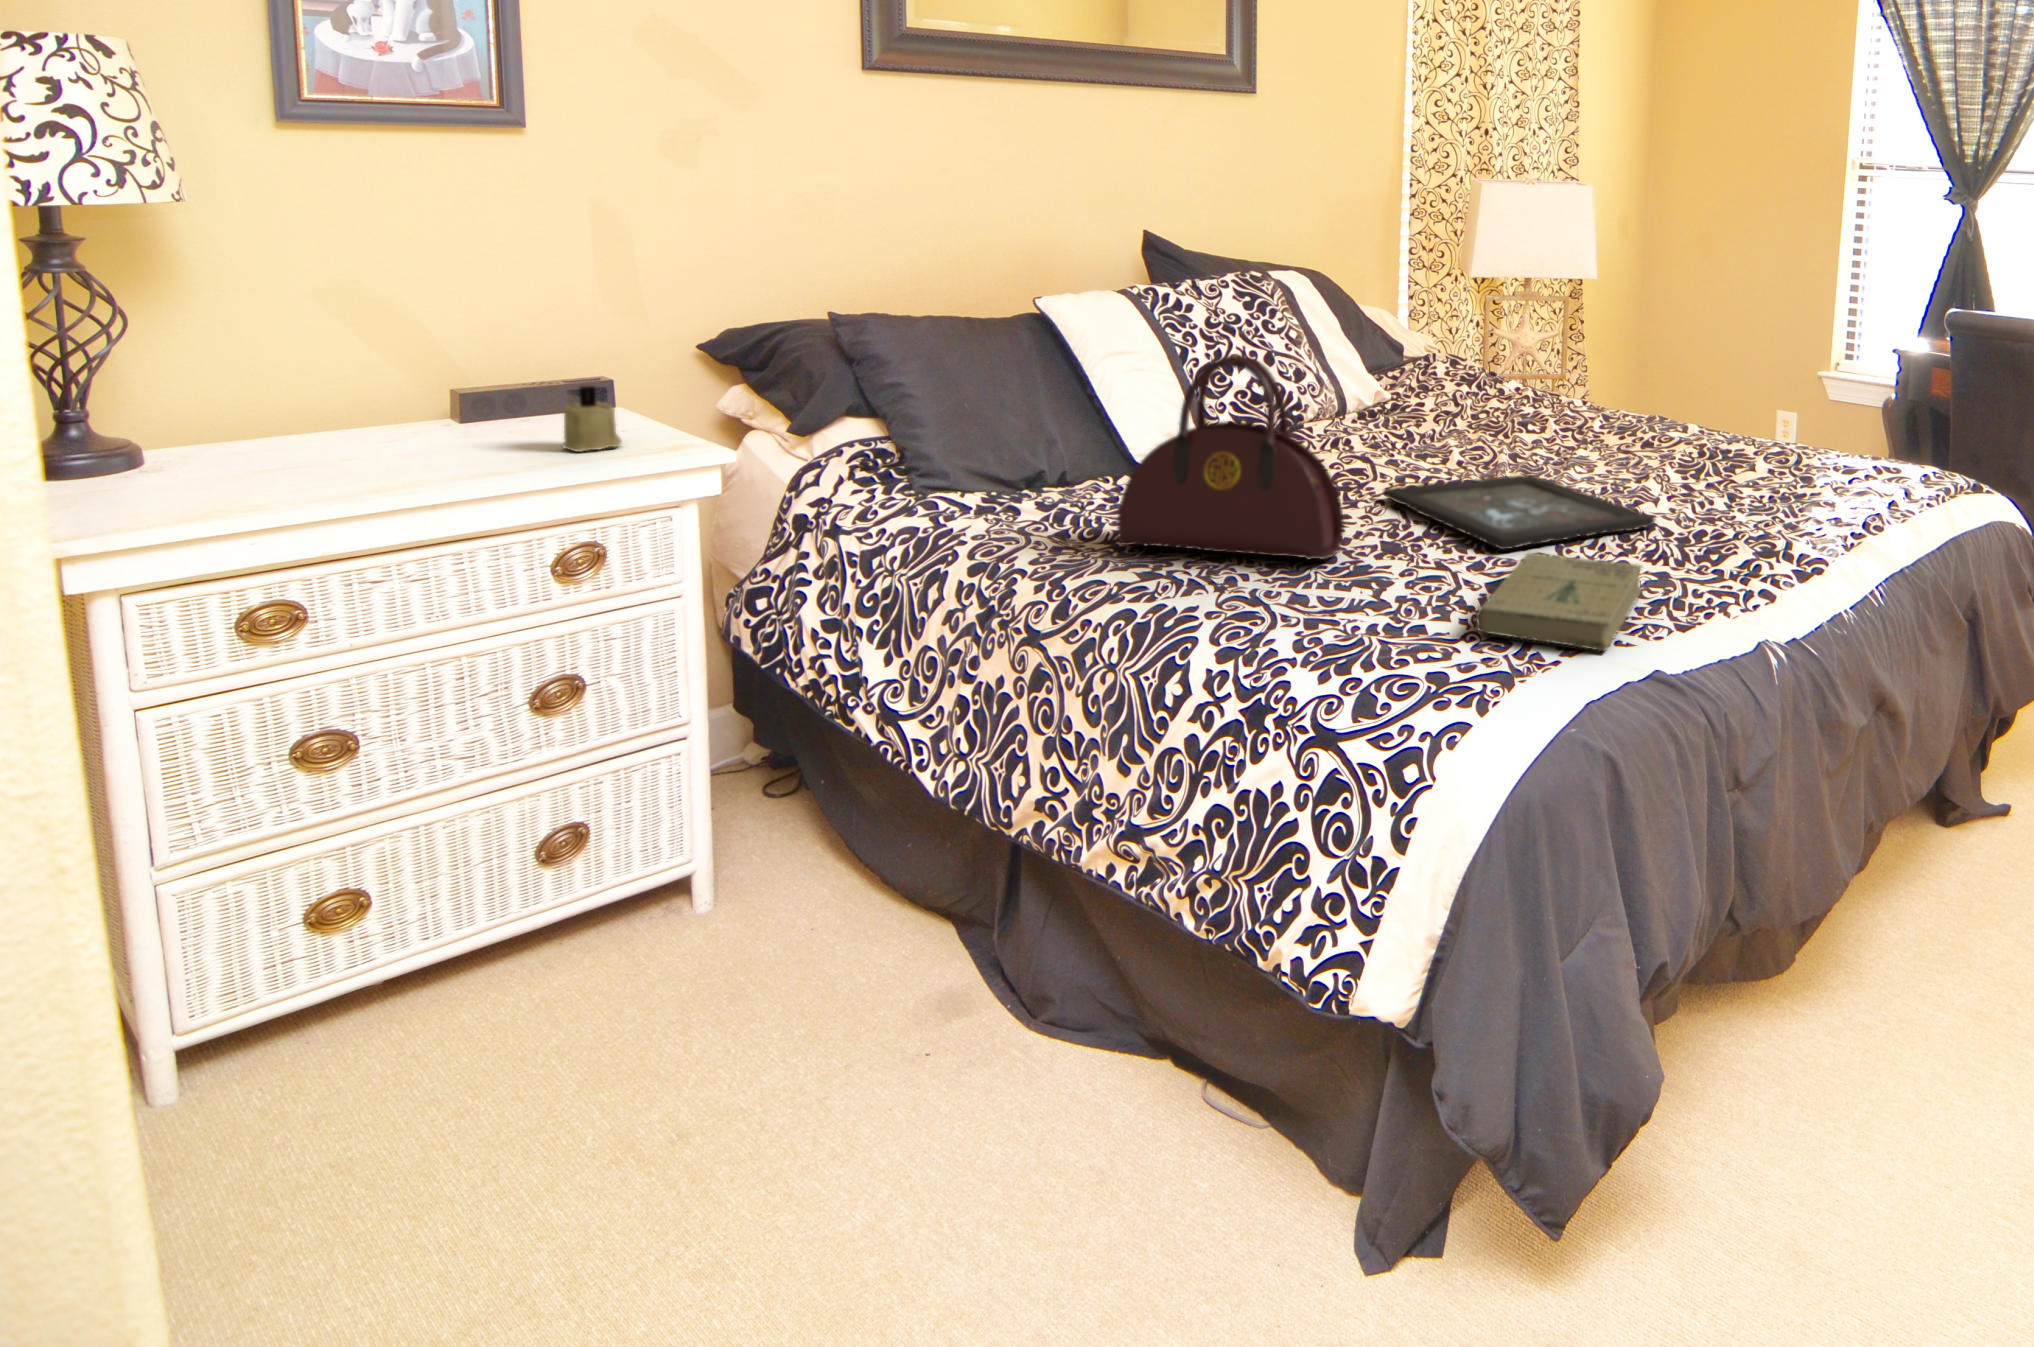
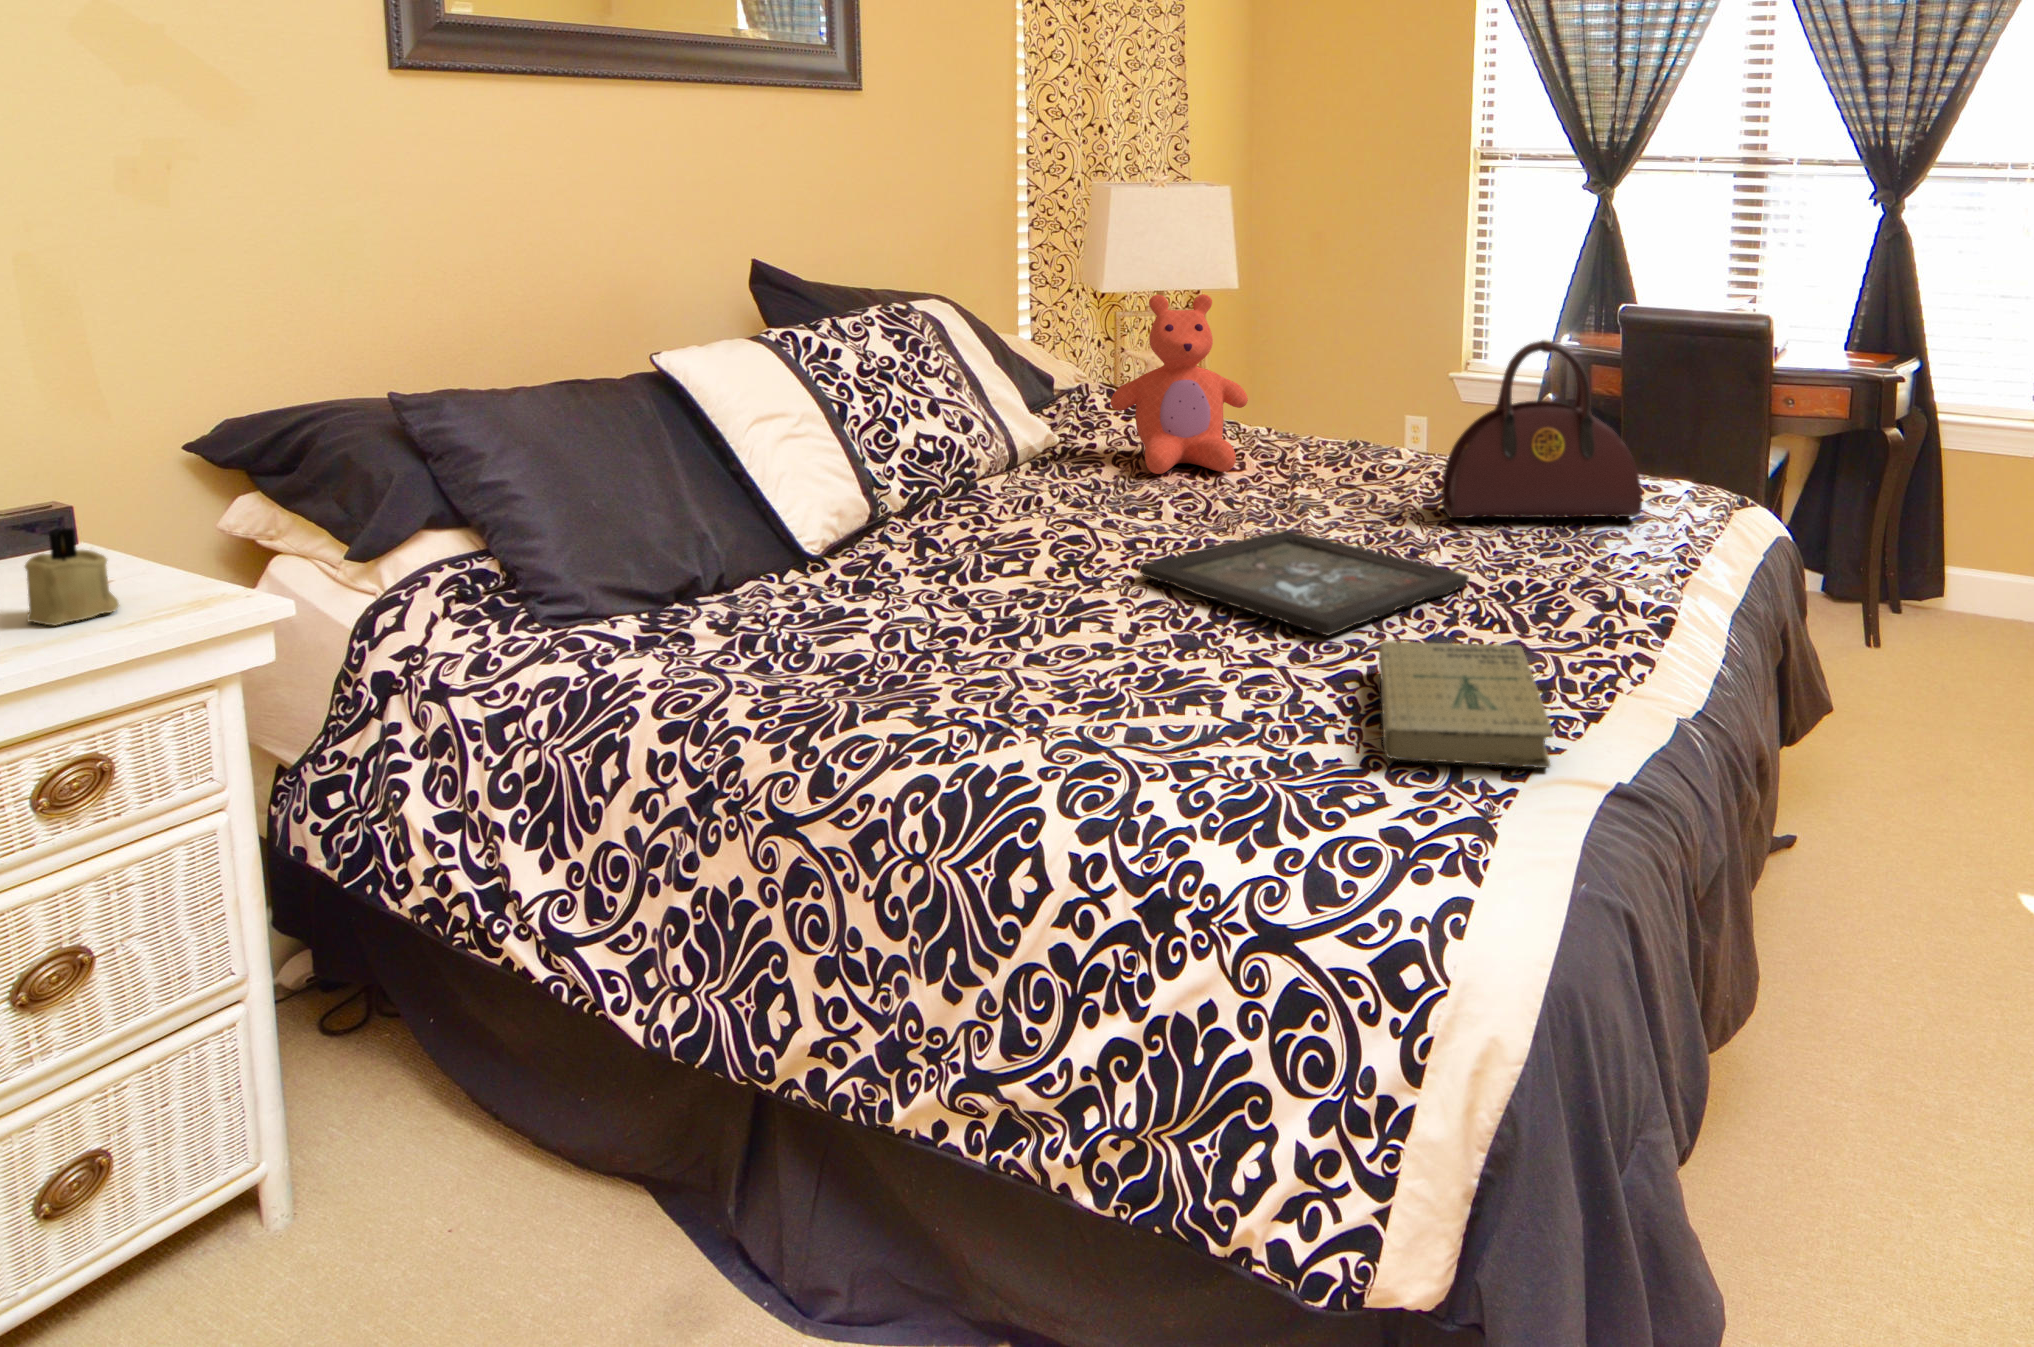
teddy bear: none [1428,274,1549,430] -> present [1110,294,1248,474]
handbag: present [1117,355,1344,560] -> present [1441,340,1642,518]

